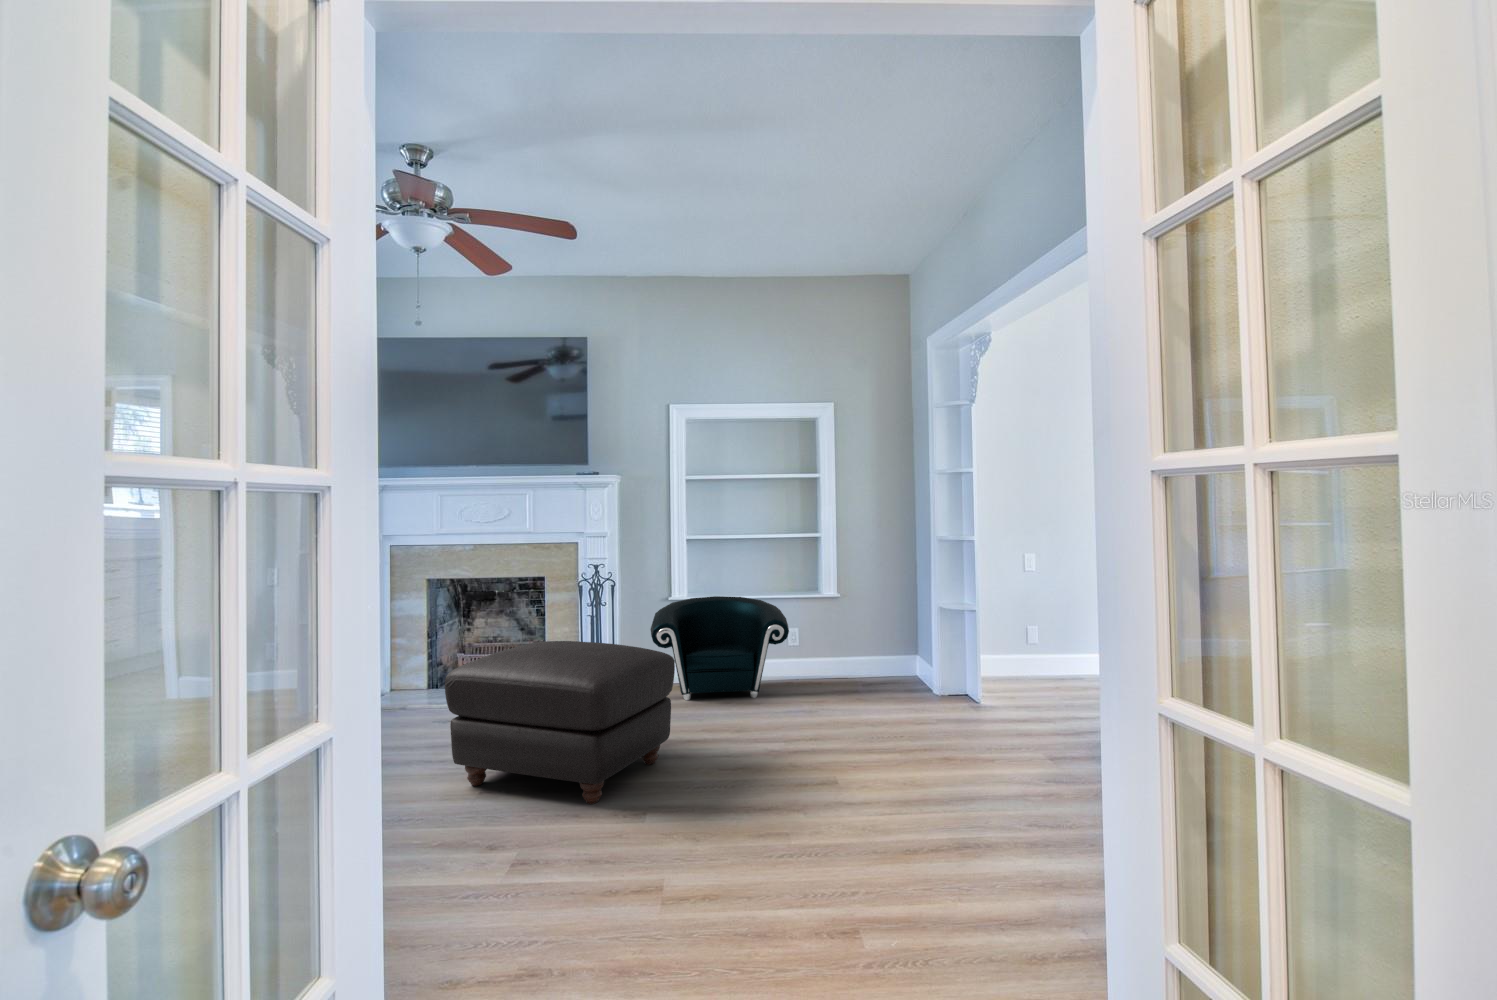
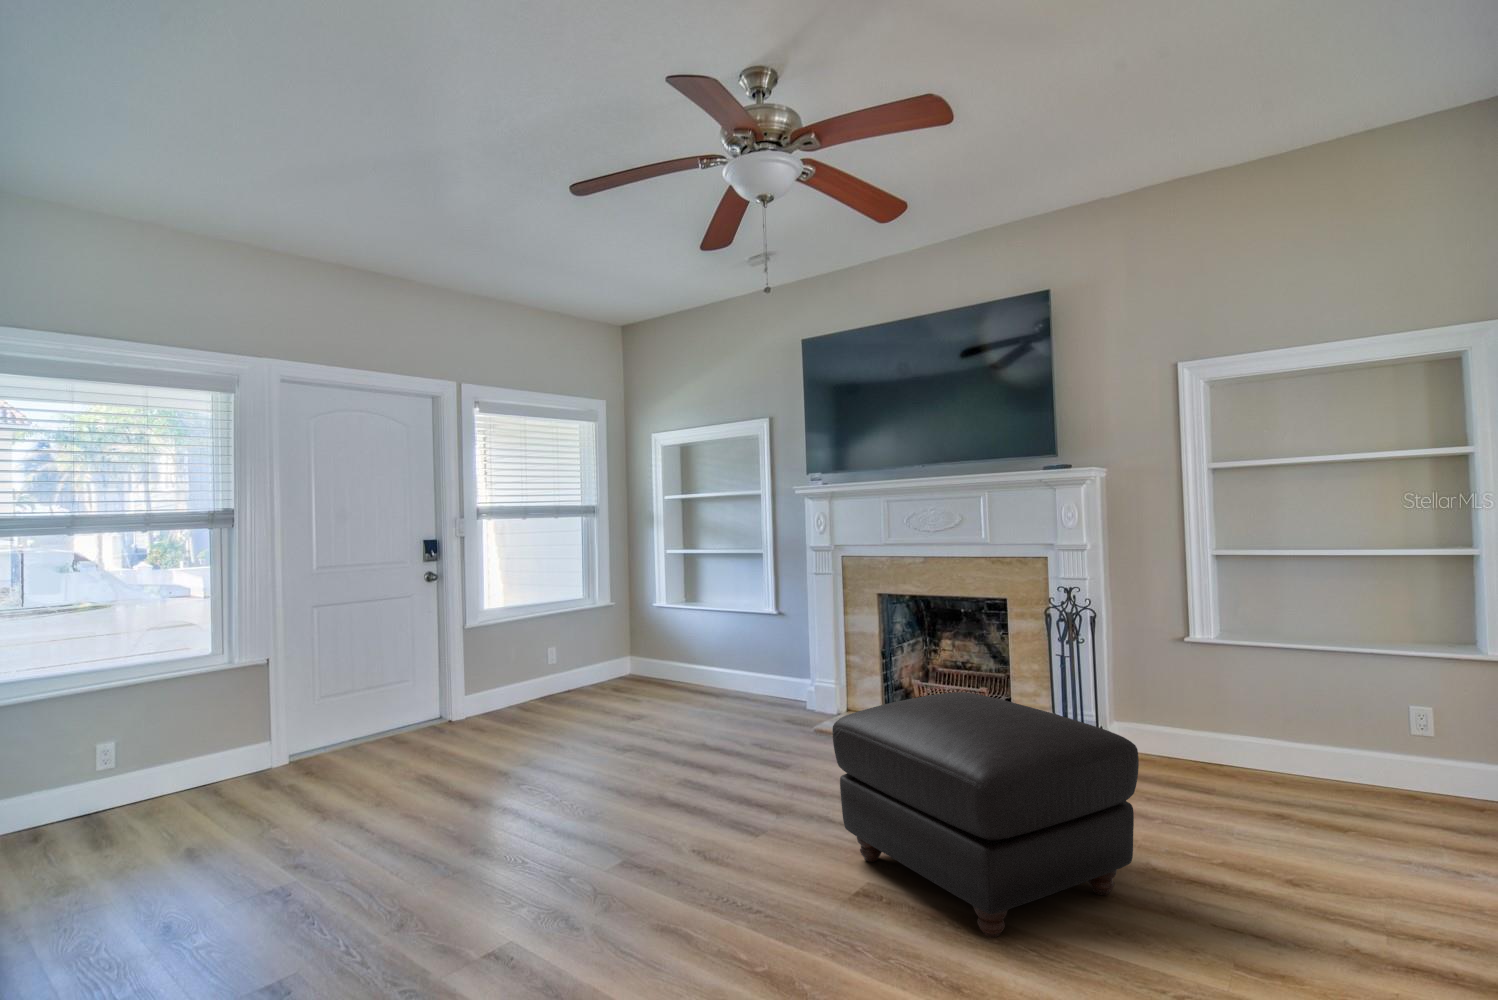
armchair: present [650,596,789,700] -> none [1141,643,1395,814]

